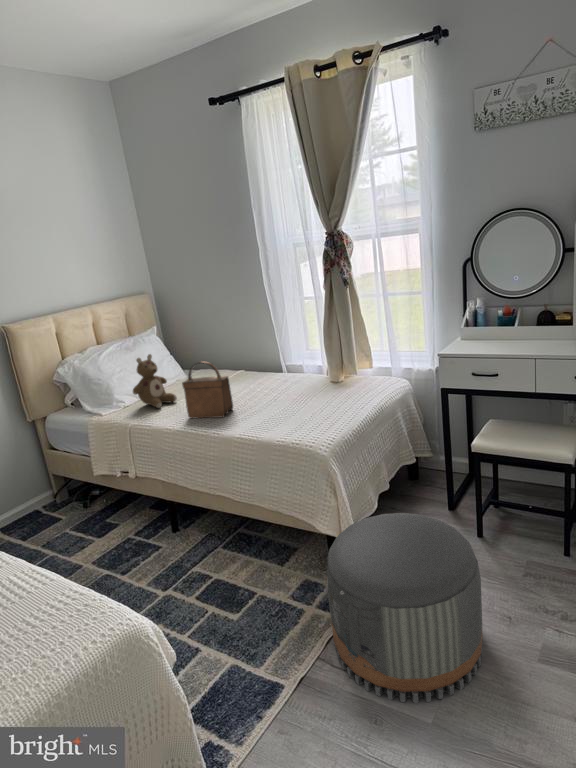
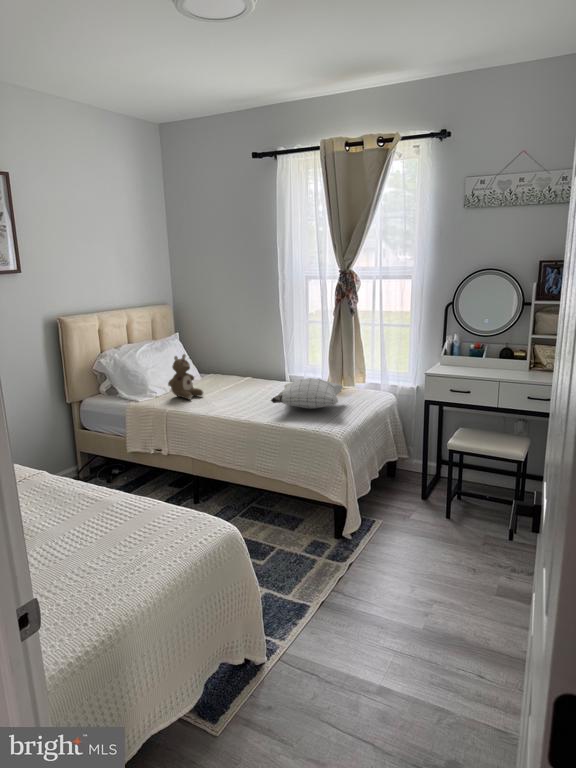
handbag: present [182,361,233,418] -> none [218,363,256,410]
pillow: none [243,372,339,410] -> present [271,378,343,409]
pouf: present [327,513,483,703] -> none [344,487,458,616]

